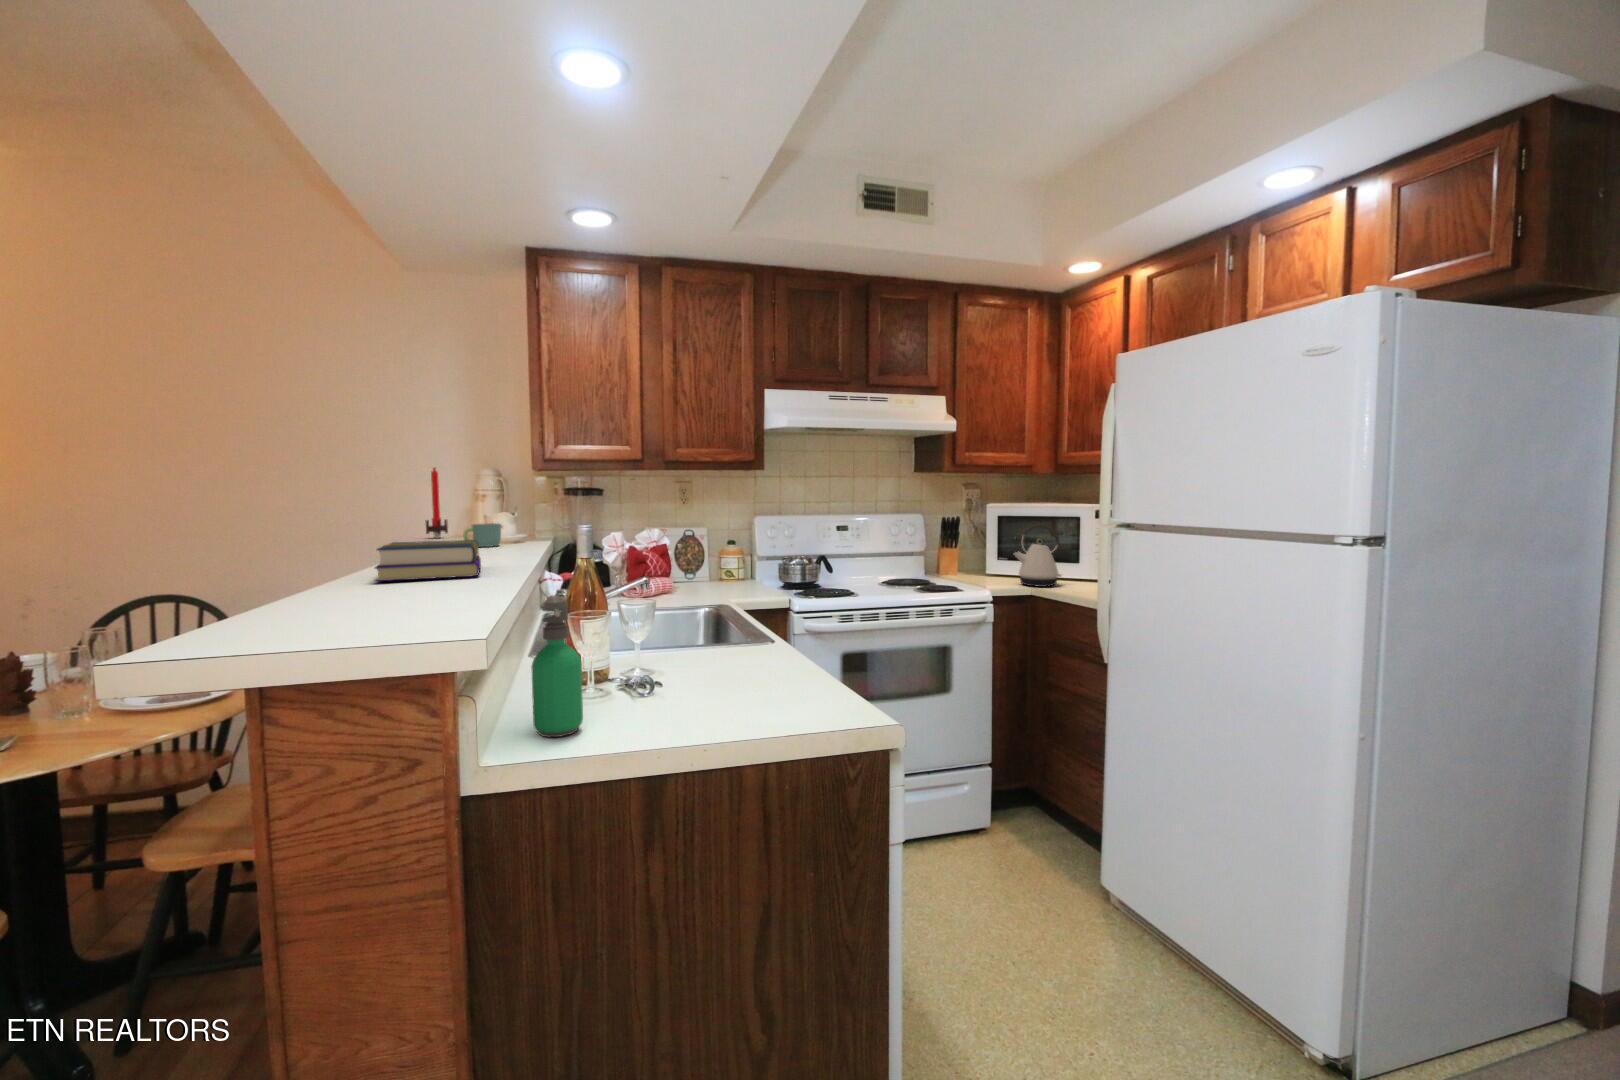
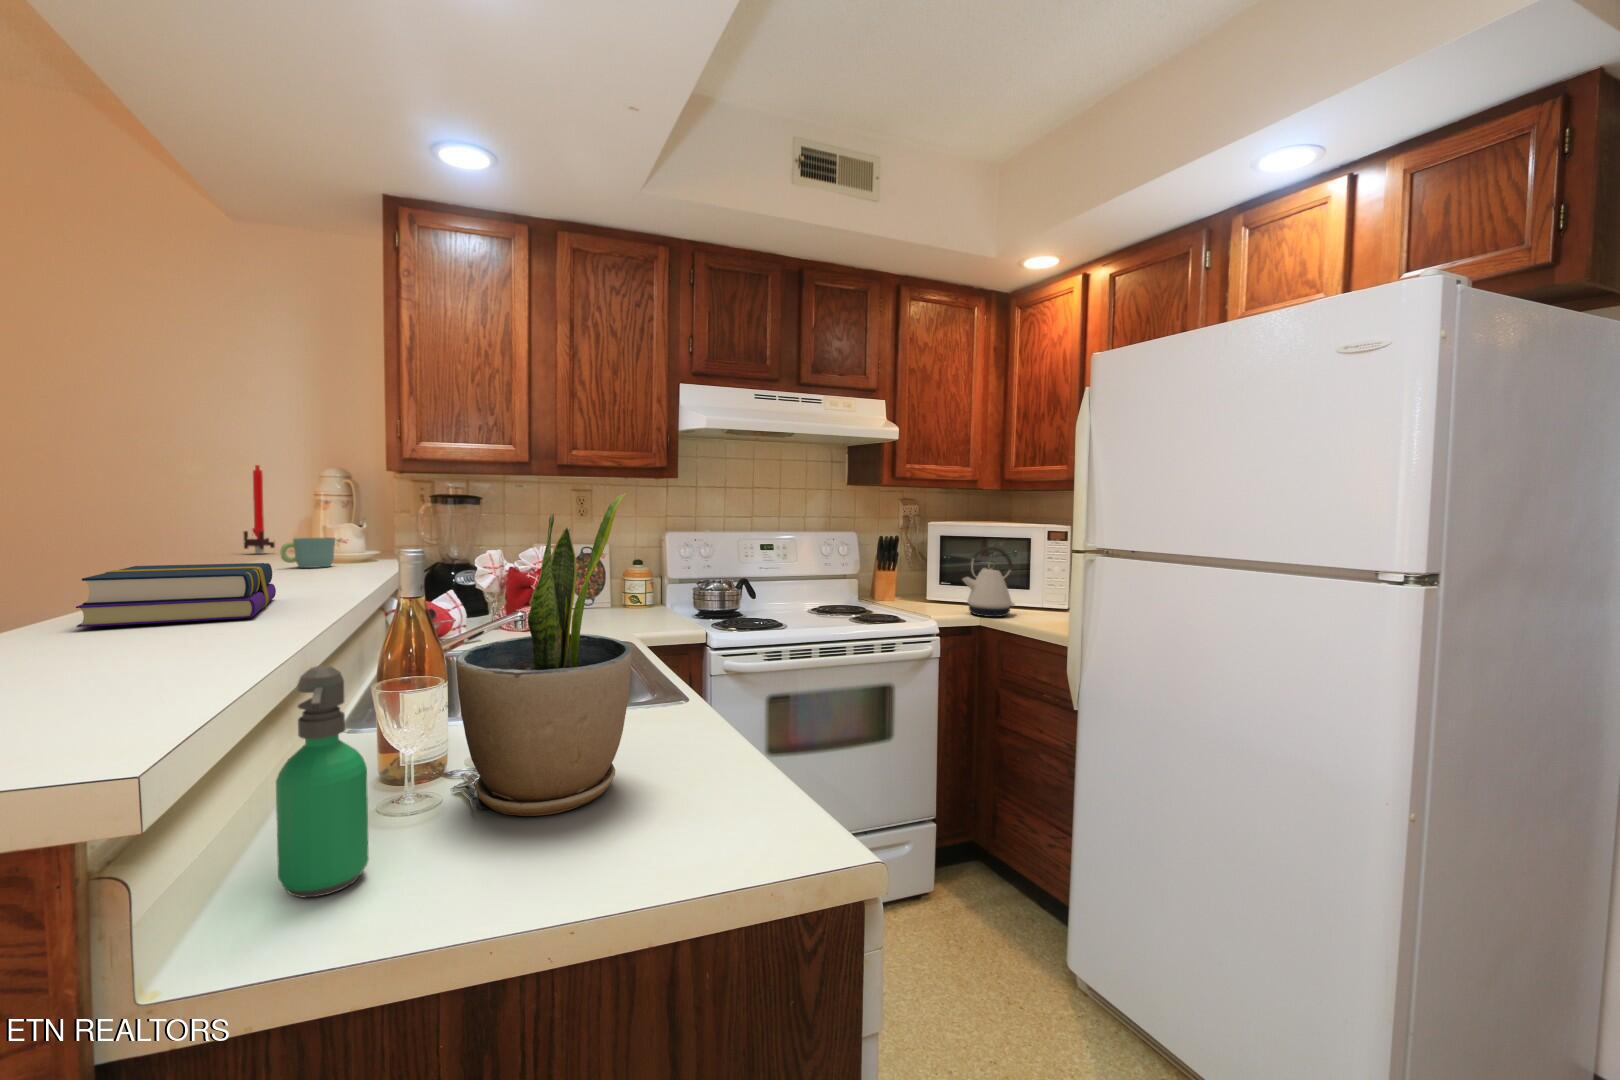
potted plant: none [624,484,739,704] -> present [456,494,631,816]

